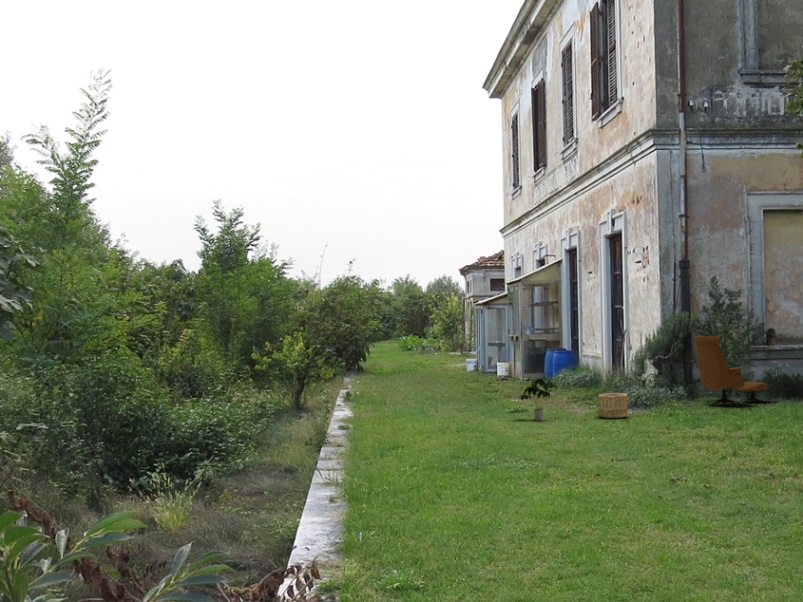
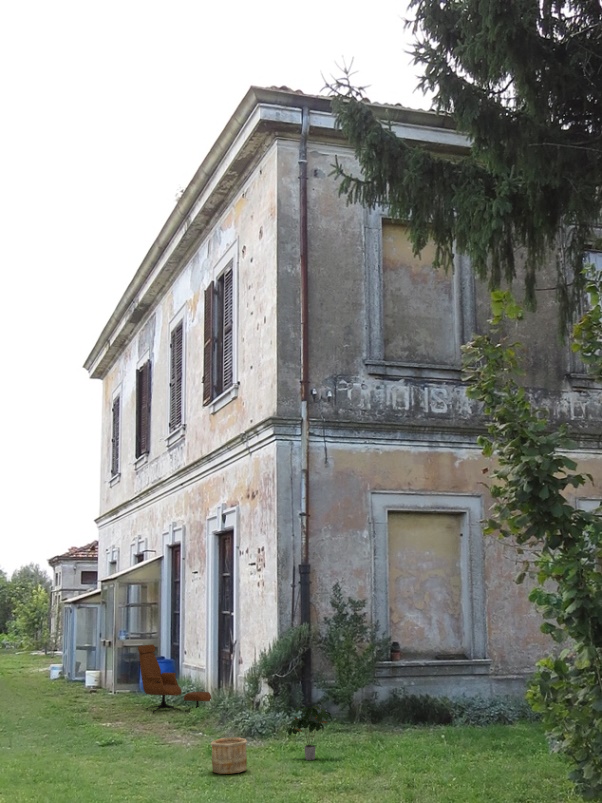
lounge chair: present [694,336,768,407] -> present [138,645,211,713]
potted plant: present [519,377,557,420] -> present [286,706,332,760]

